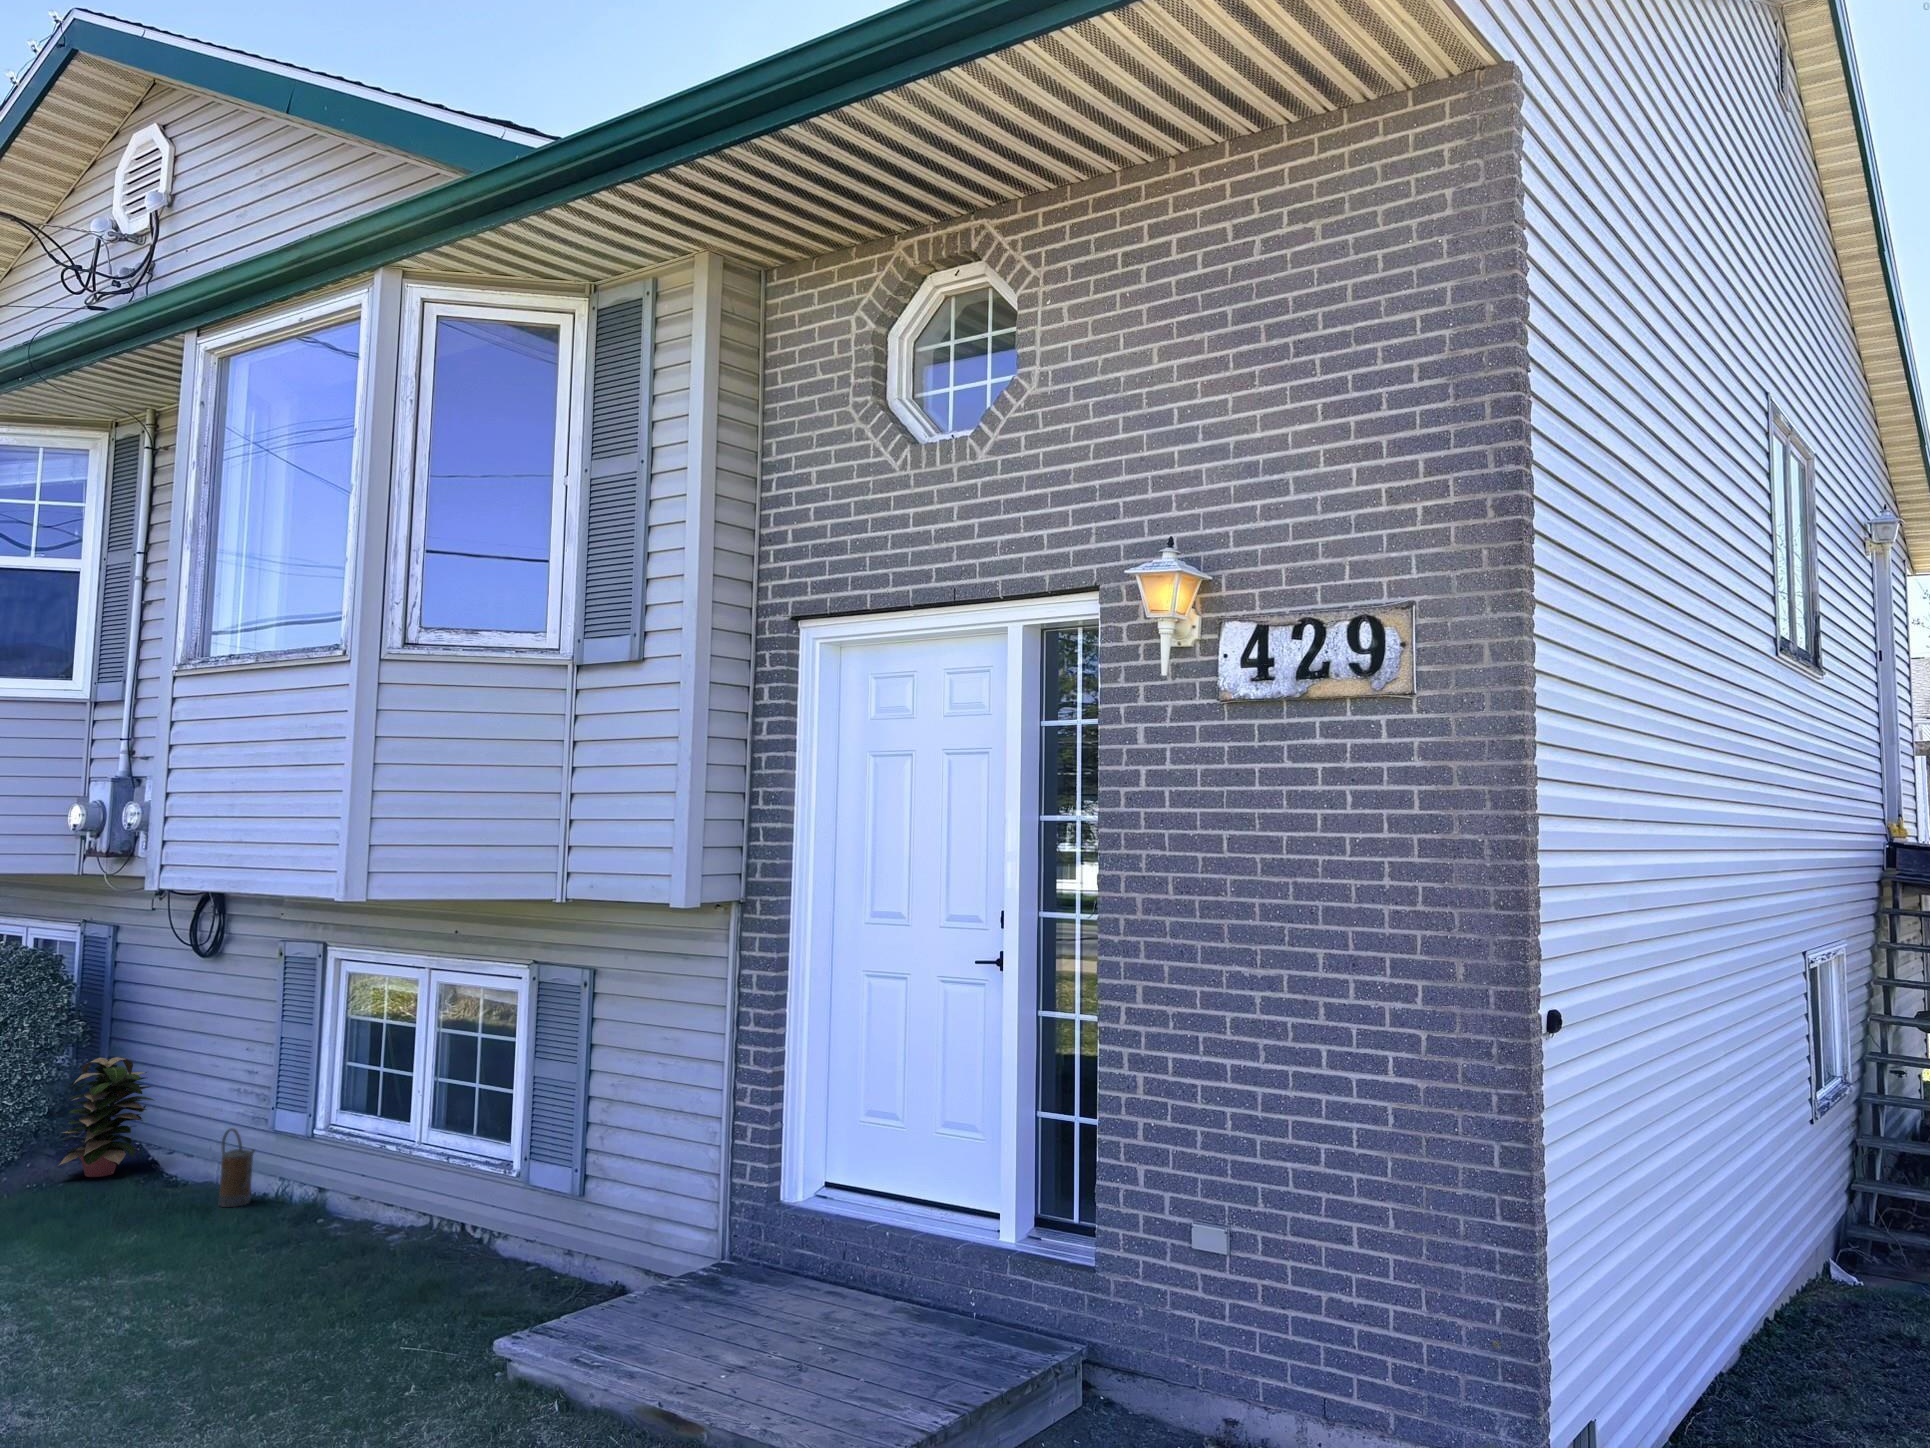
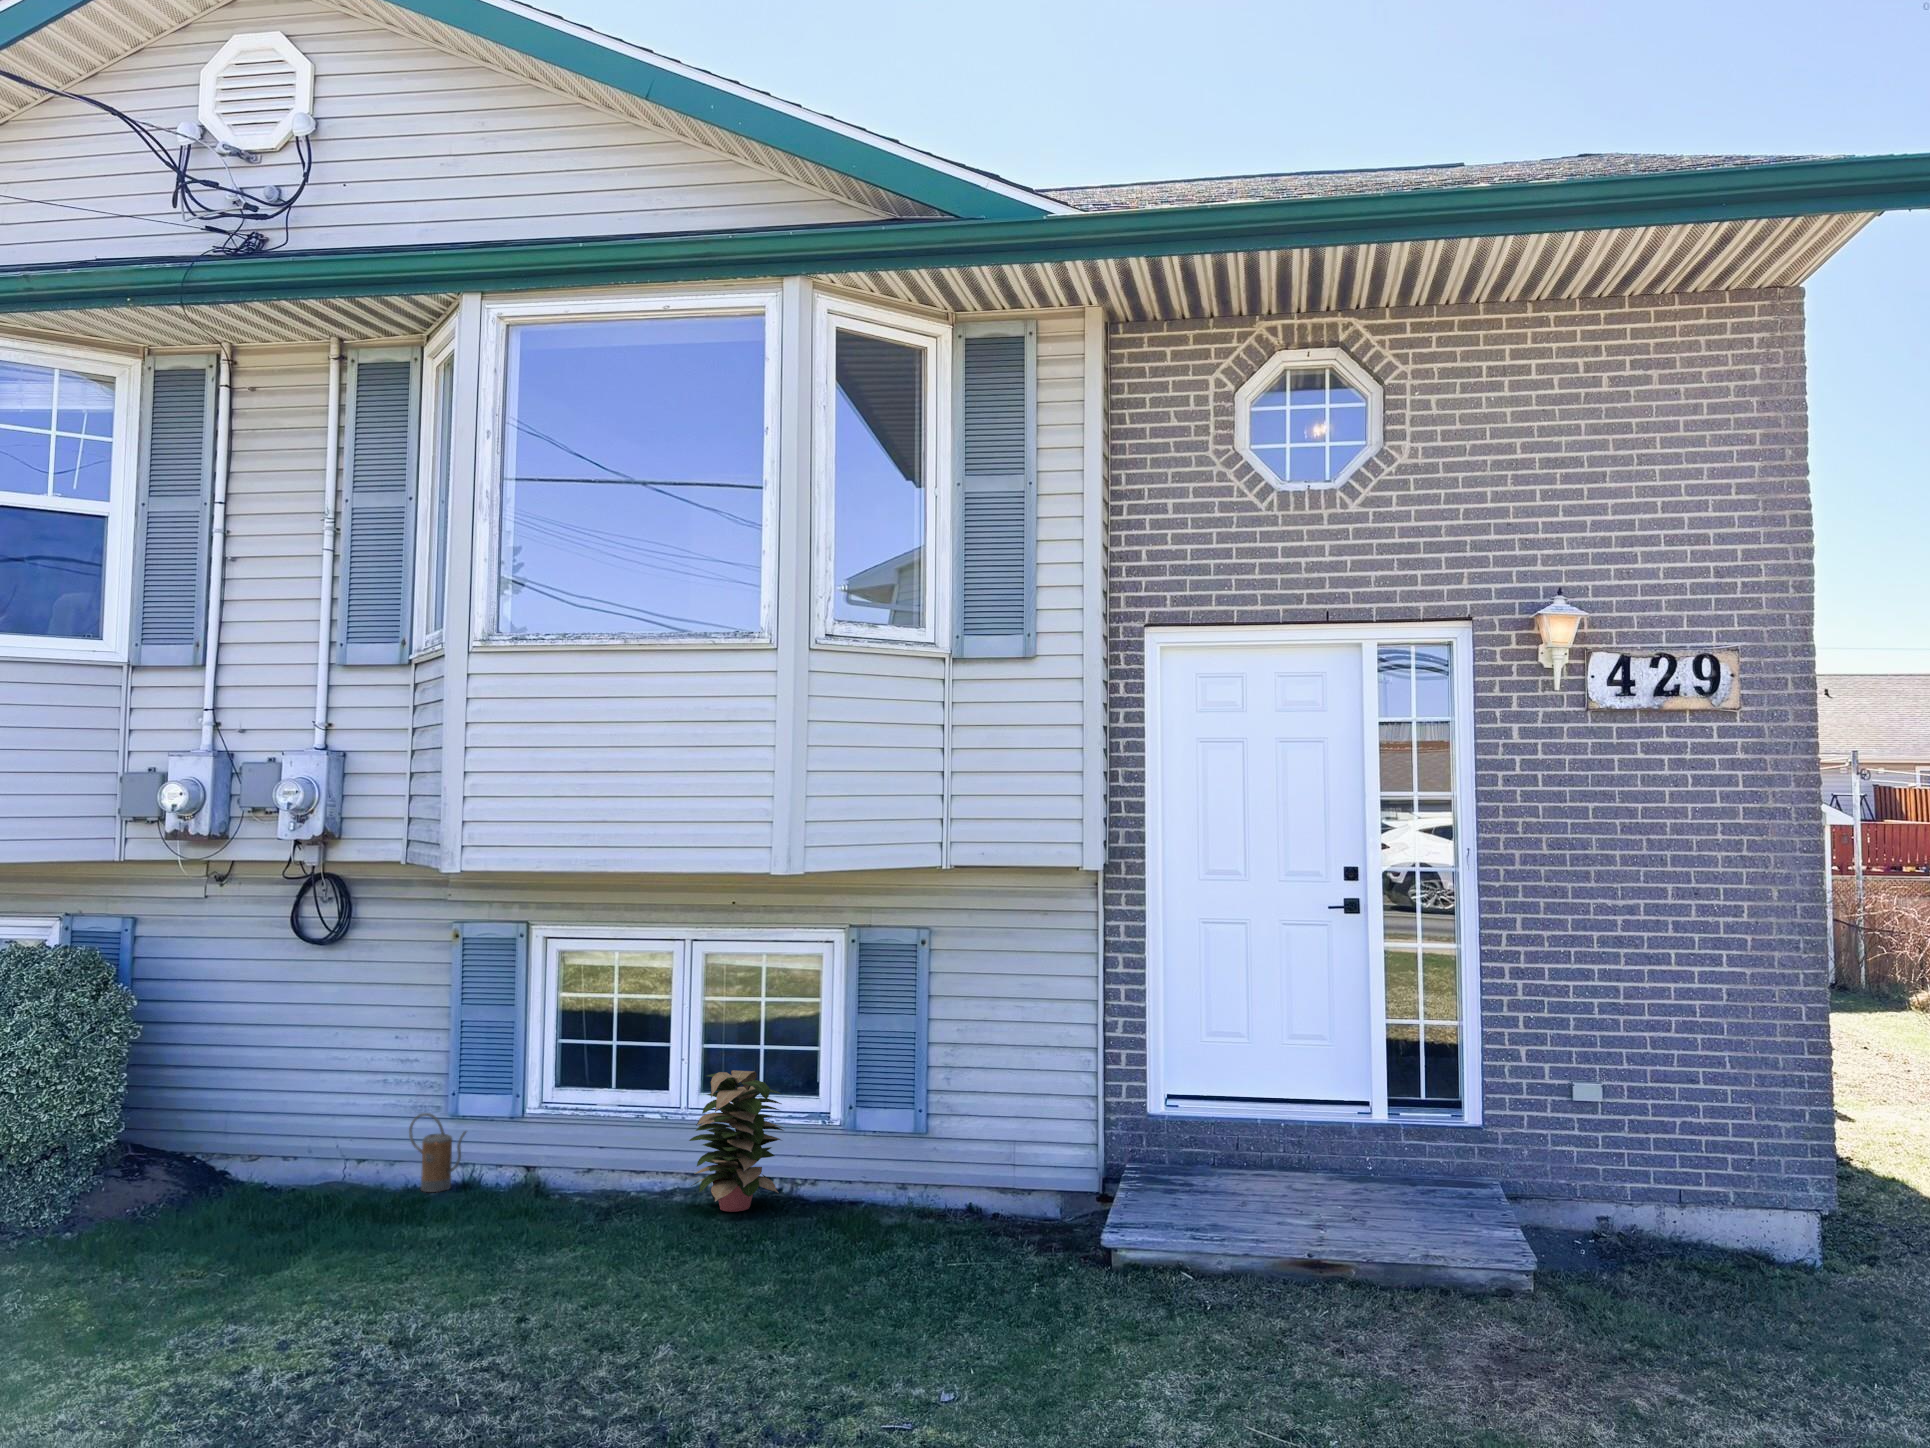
decorative plant: present [57,1057,154,1177] -> present [689,1070,784,1212]

